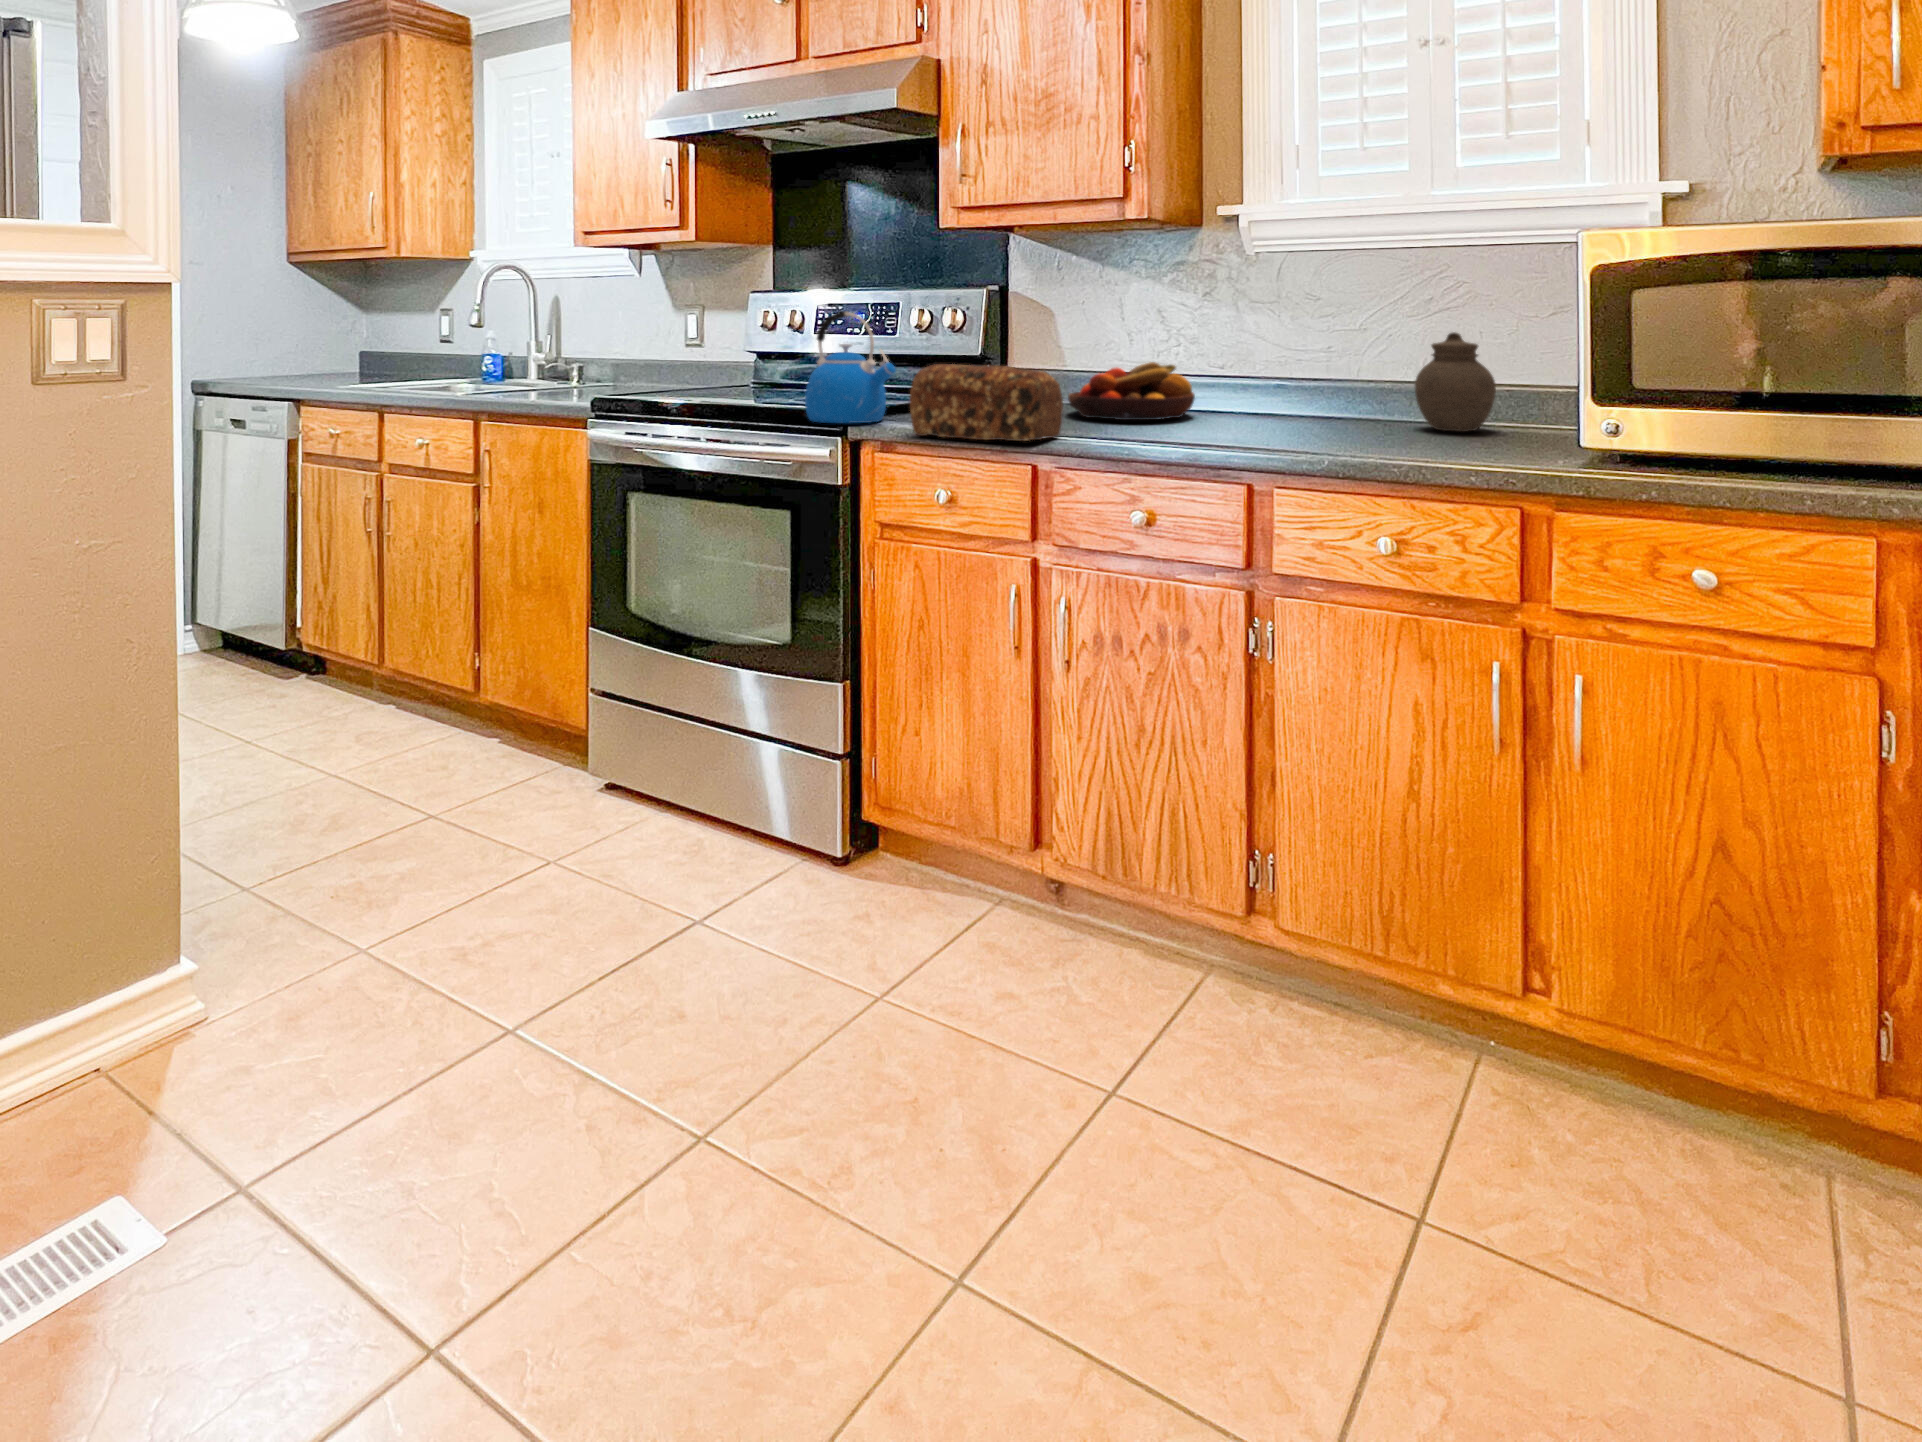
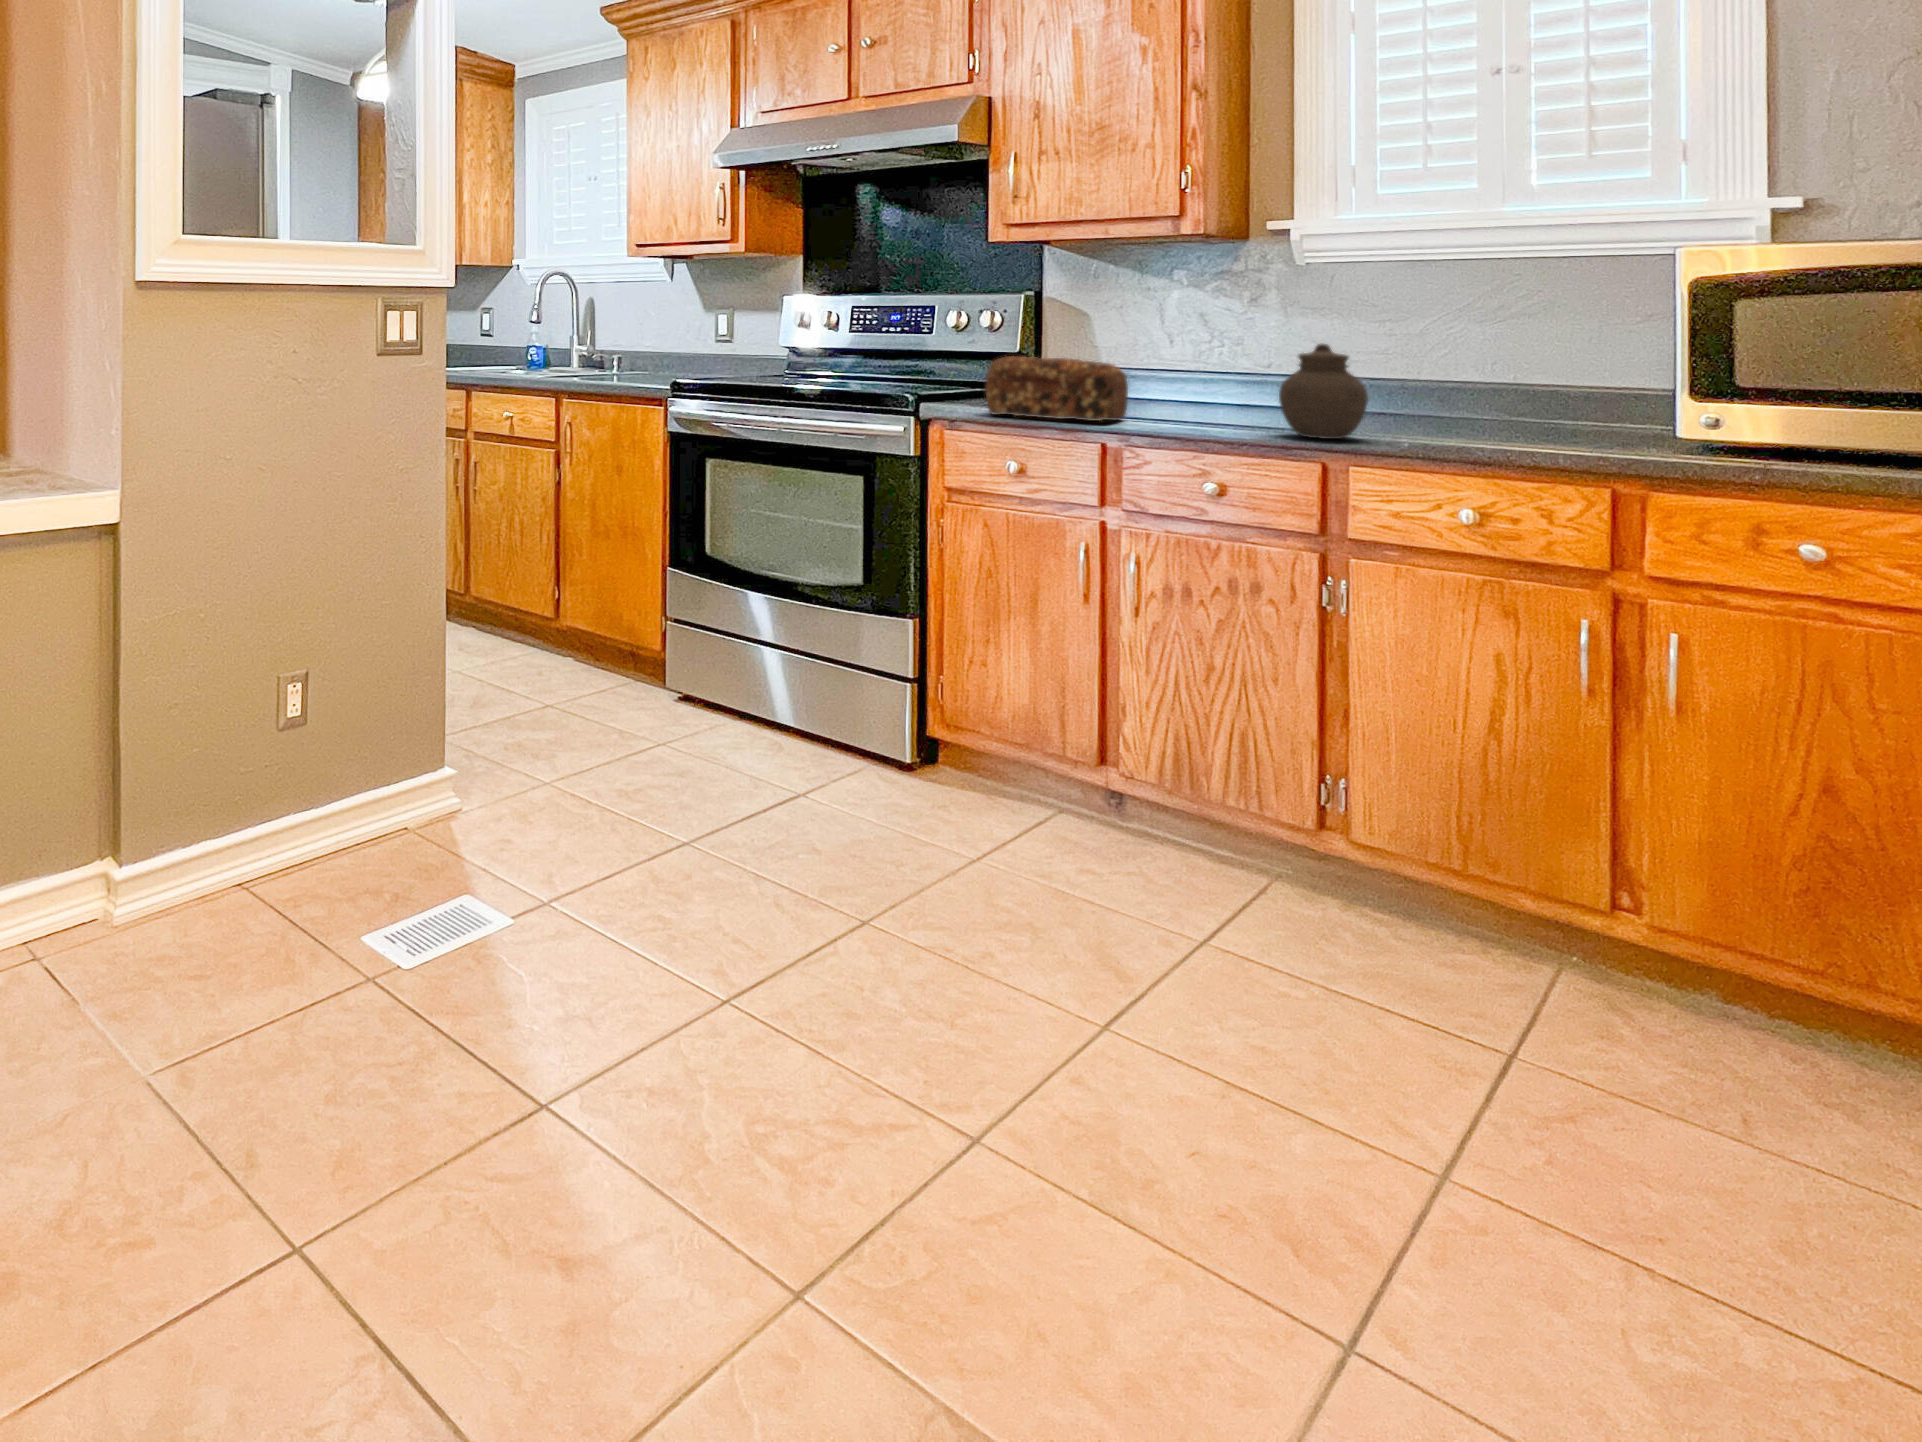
kettle: present [805,311,896,423] -> none [874,312,960,404]
jar: present [1415,332,1496,432] -> present [1279,344,1368,439]
fruit bowl: present [1068,362,1195,420] -> none [1115,361,1246,411]

